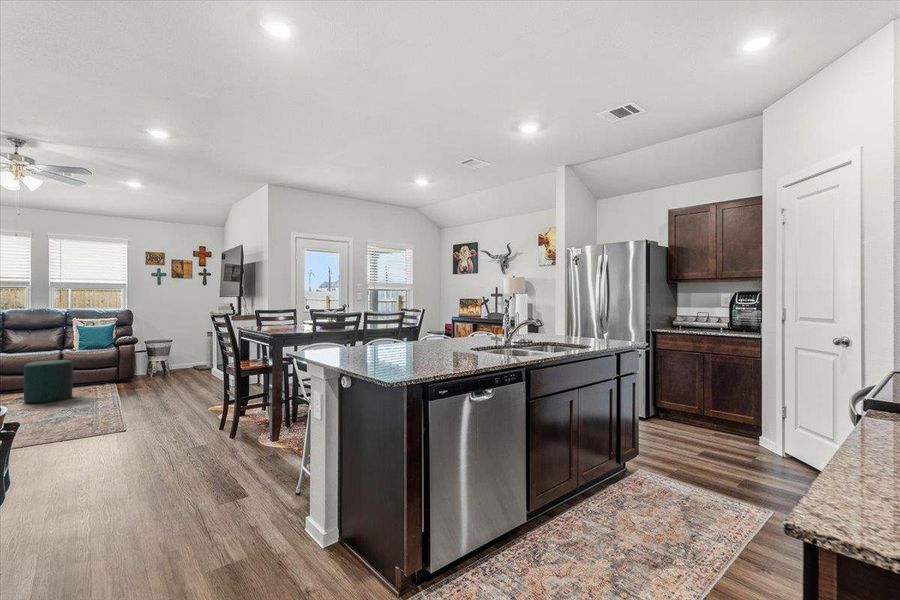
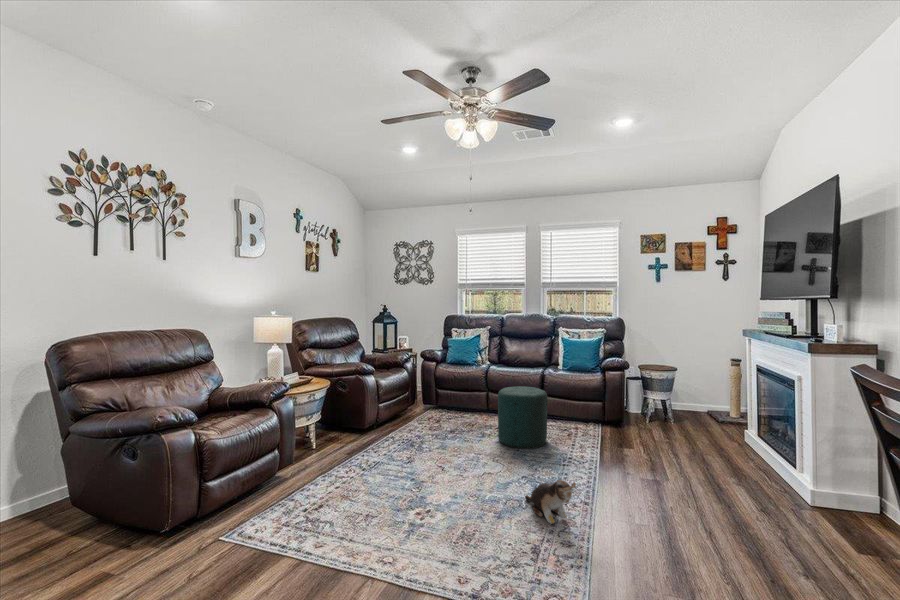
plush toy: none [70,390,112,417] -> present [525,480,576,524]

